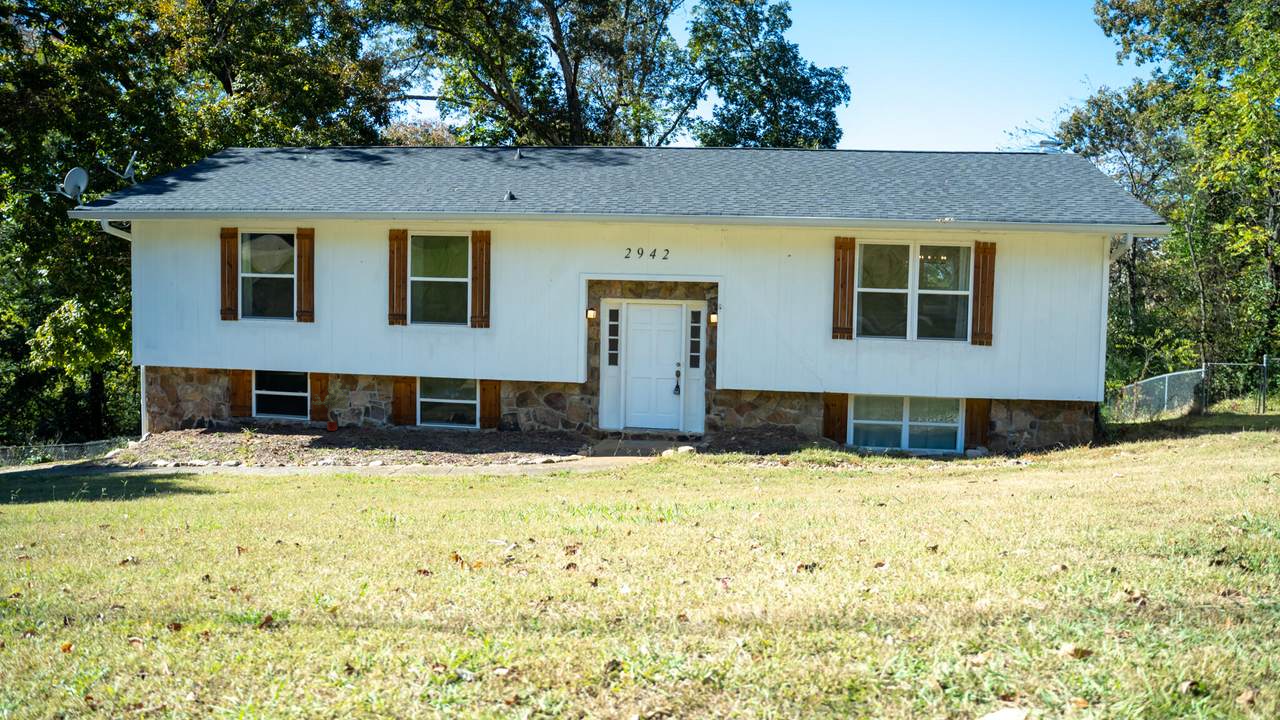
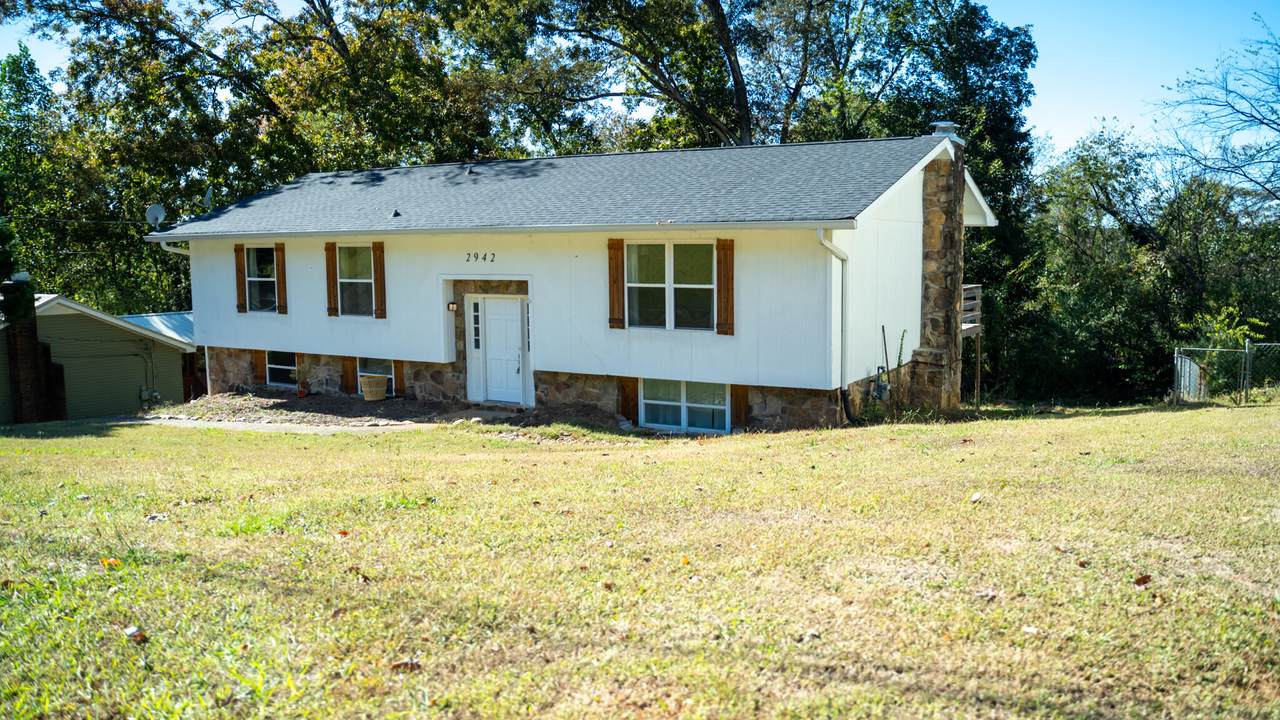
wooden bucket: none [440,399,476,432] -> present [359,375,388,401]

